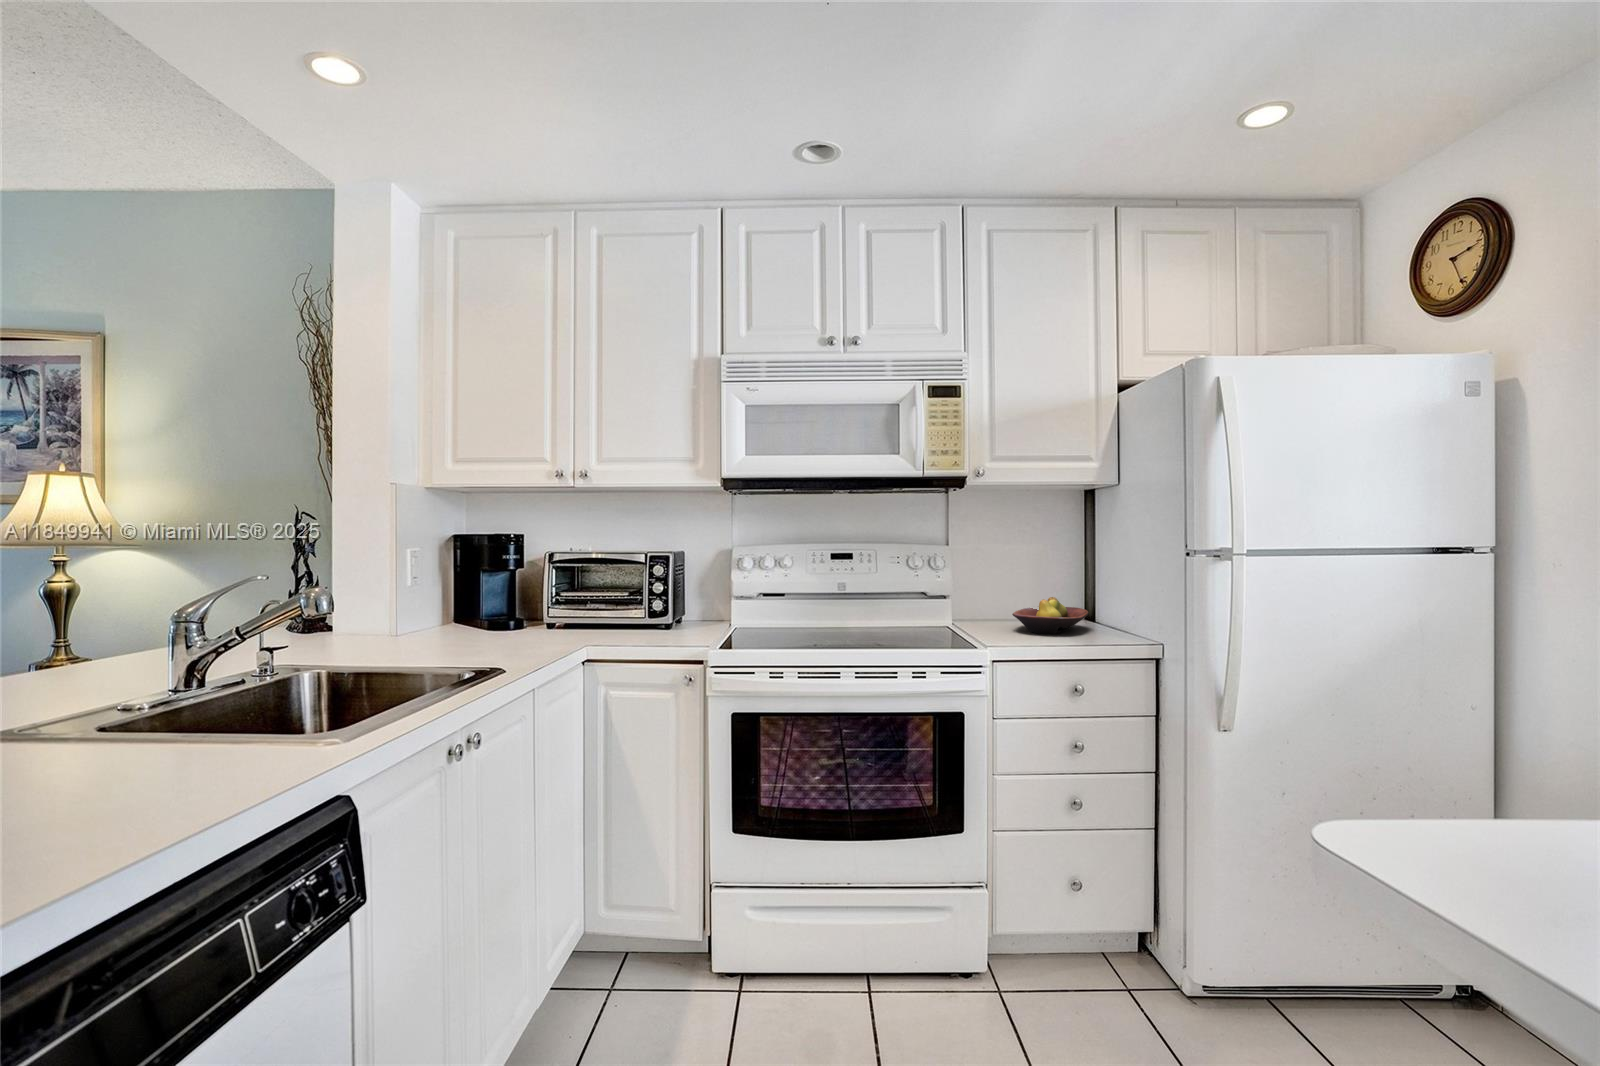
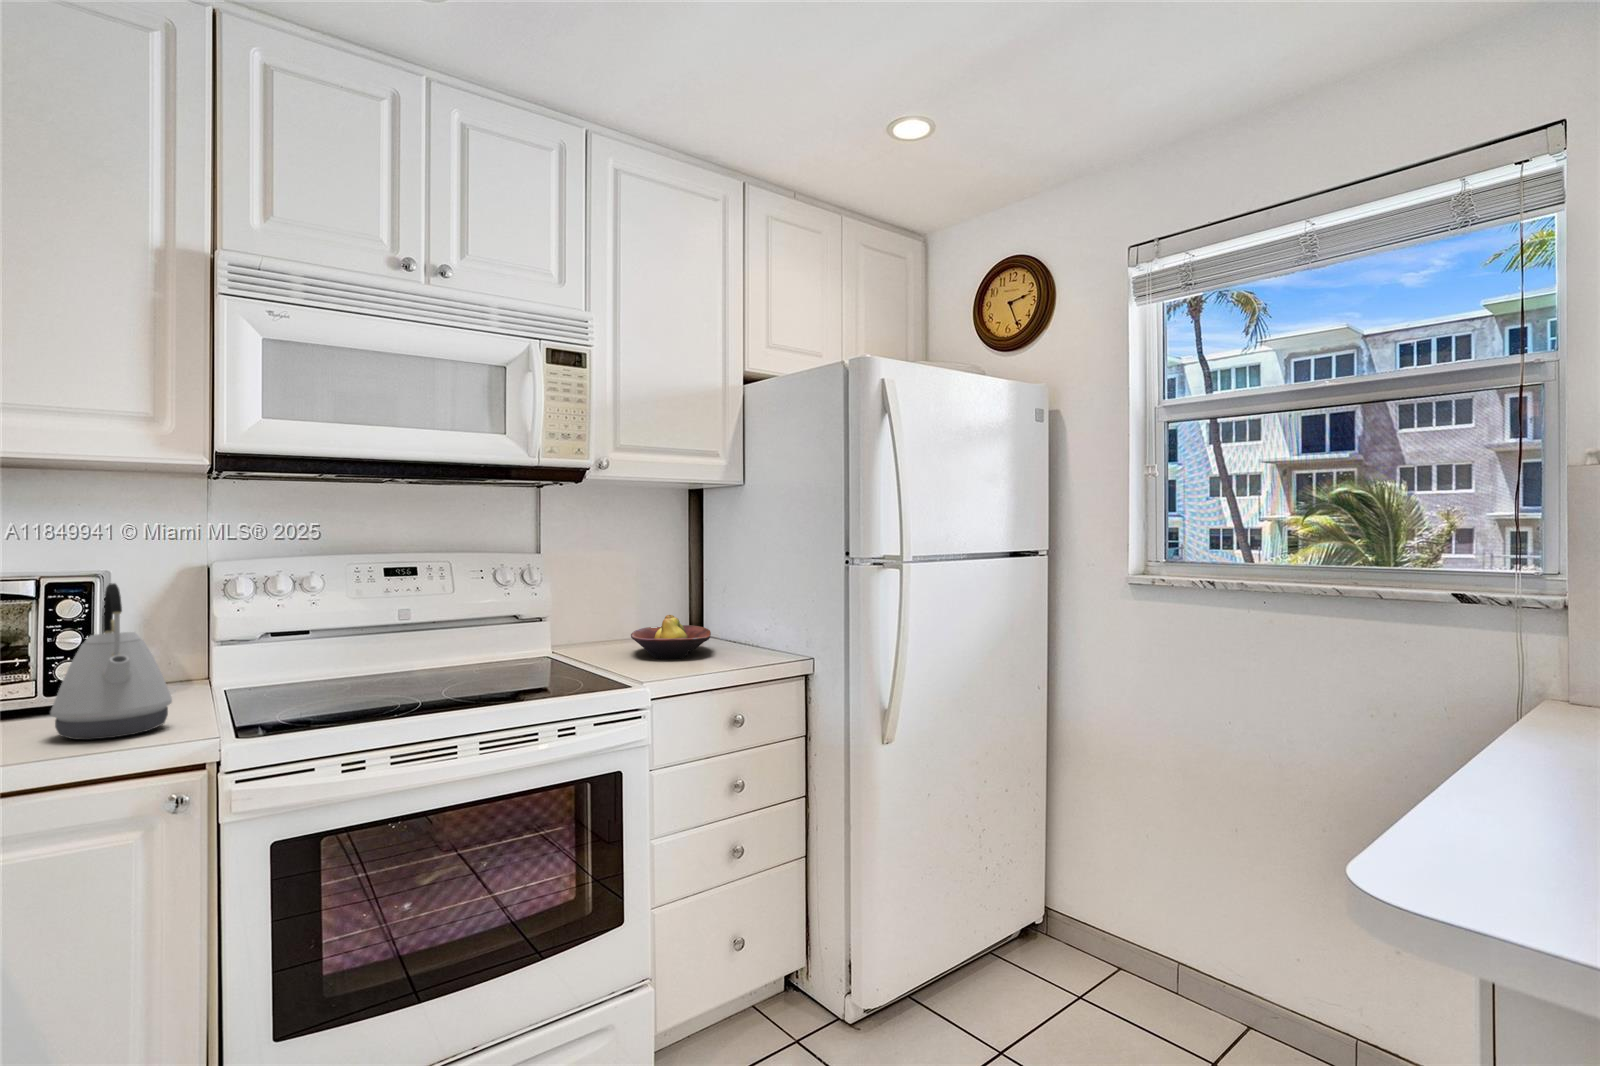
kettle: none [639,557,693,644] -> present [50,583,172,740]

